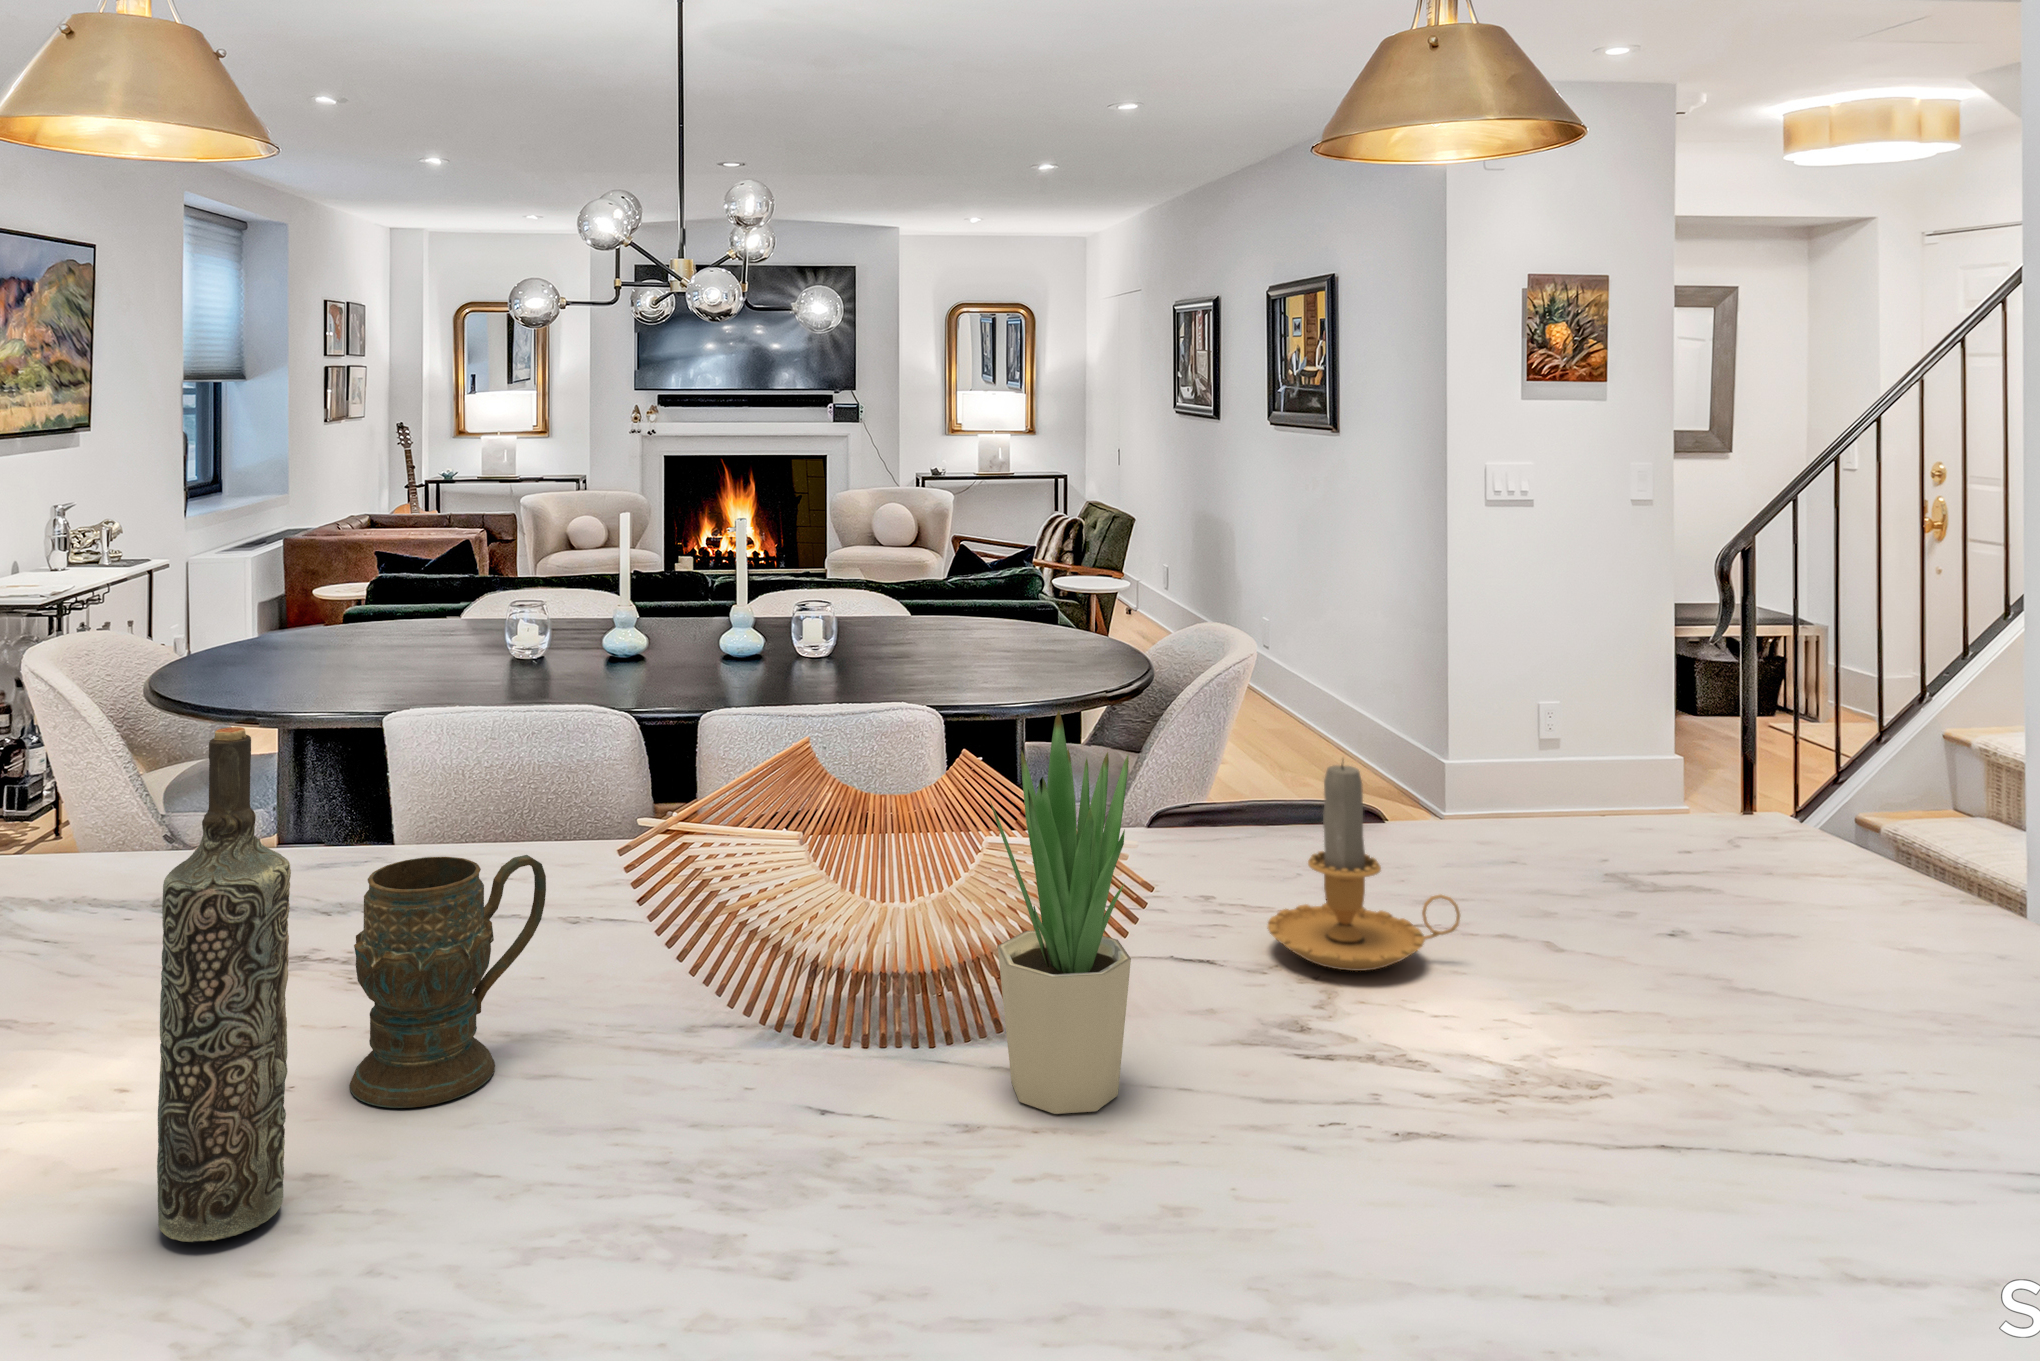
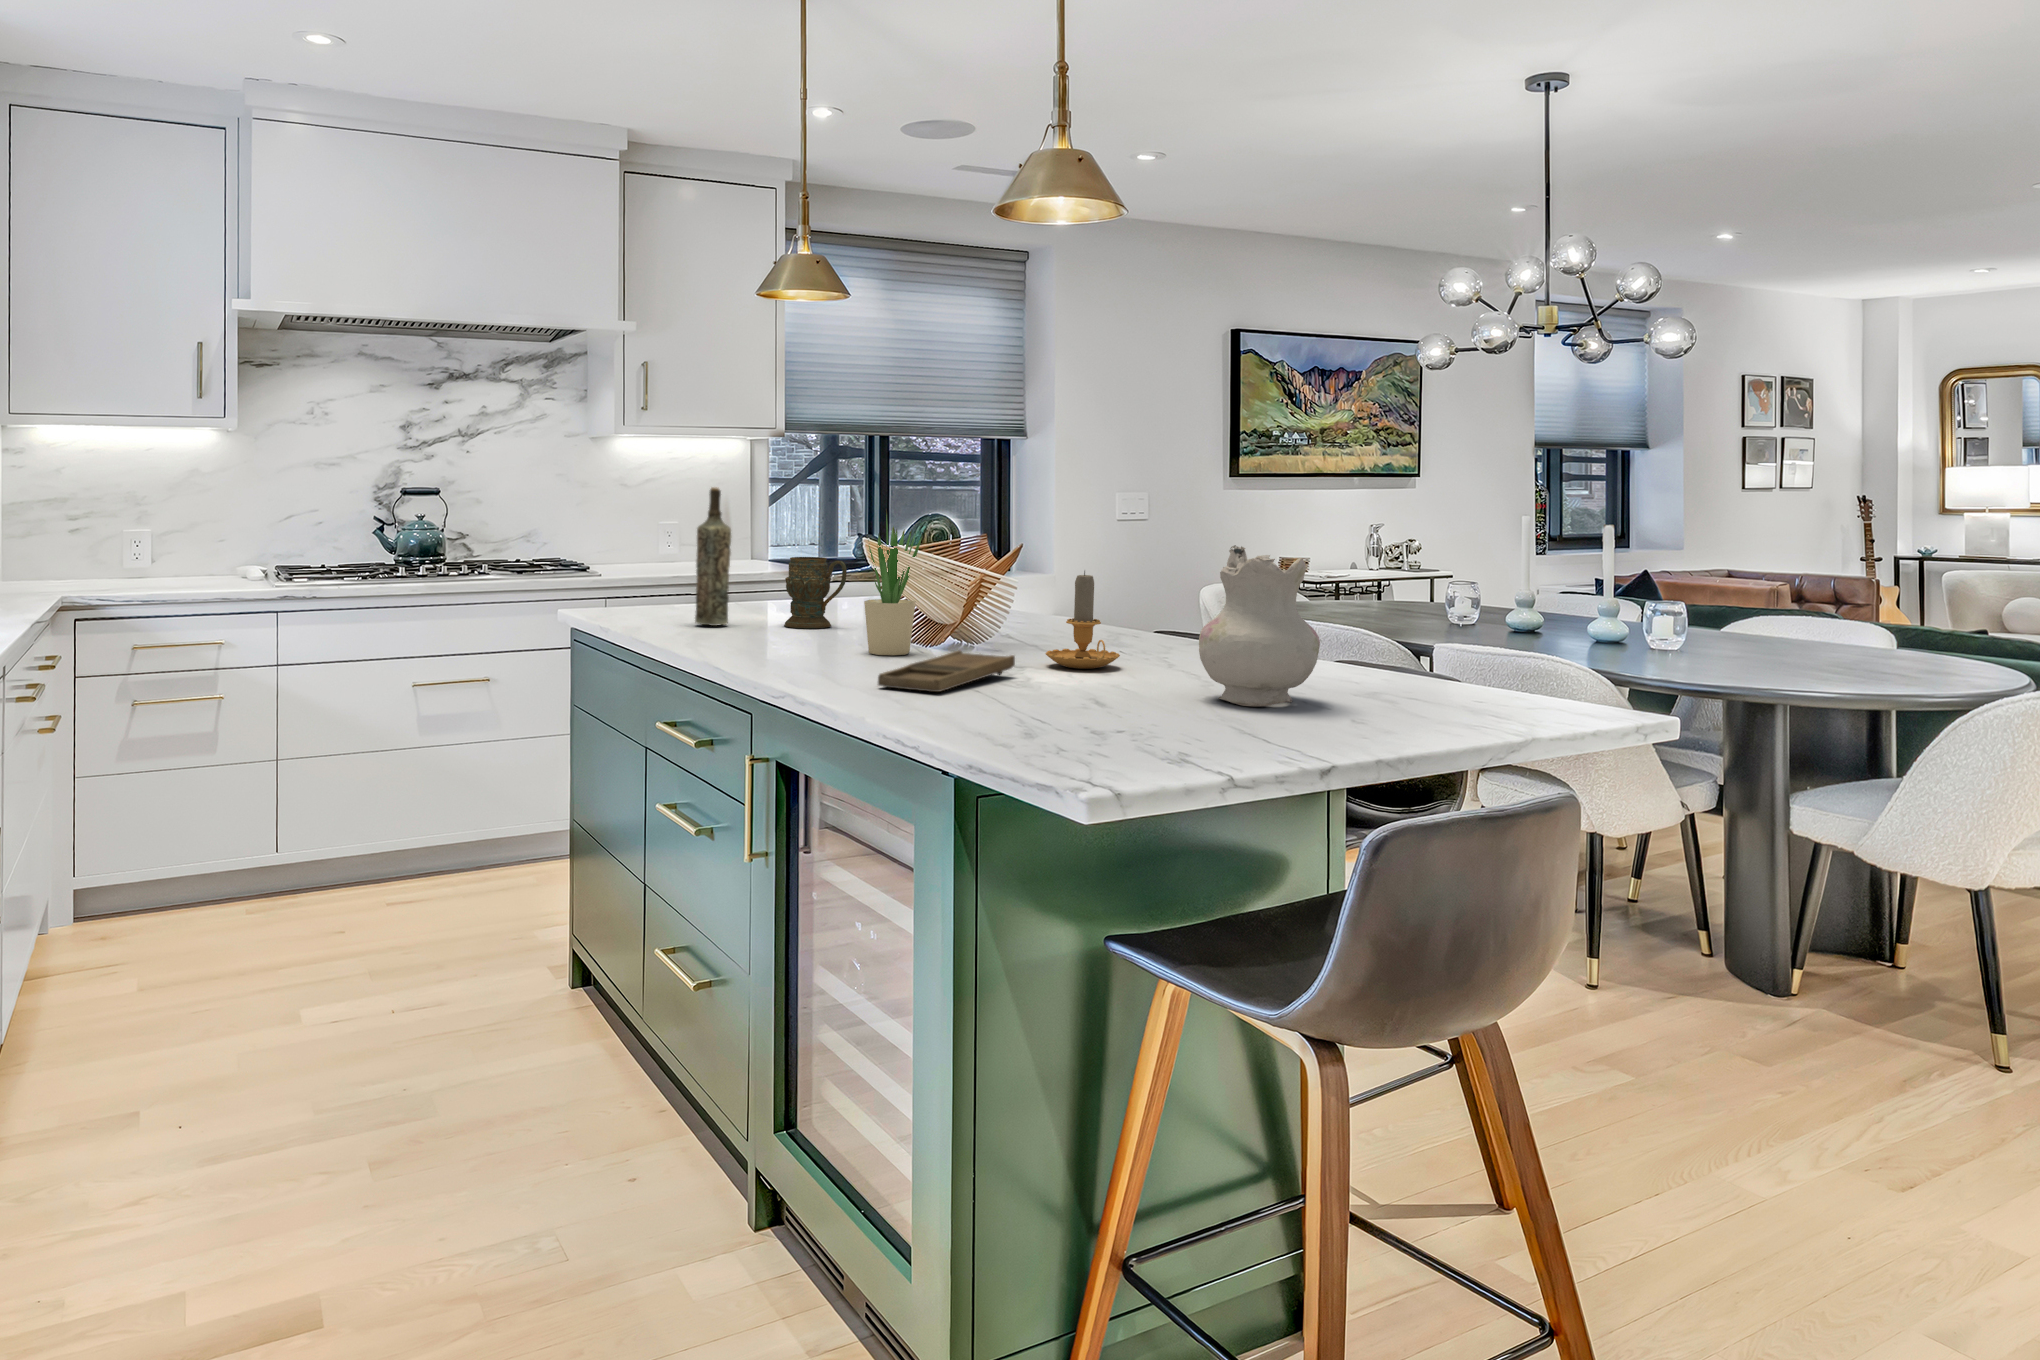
ceramic pitcher: none [1647,669,1910,956] -> present [1199,545,1320,706]
tray: none [1405,997,1853,1240] -> present [878,650,1015,692]

